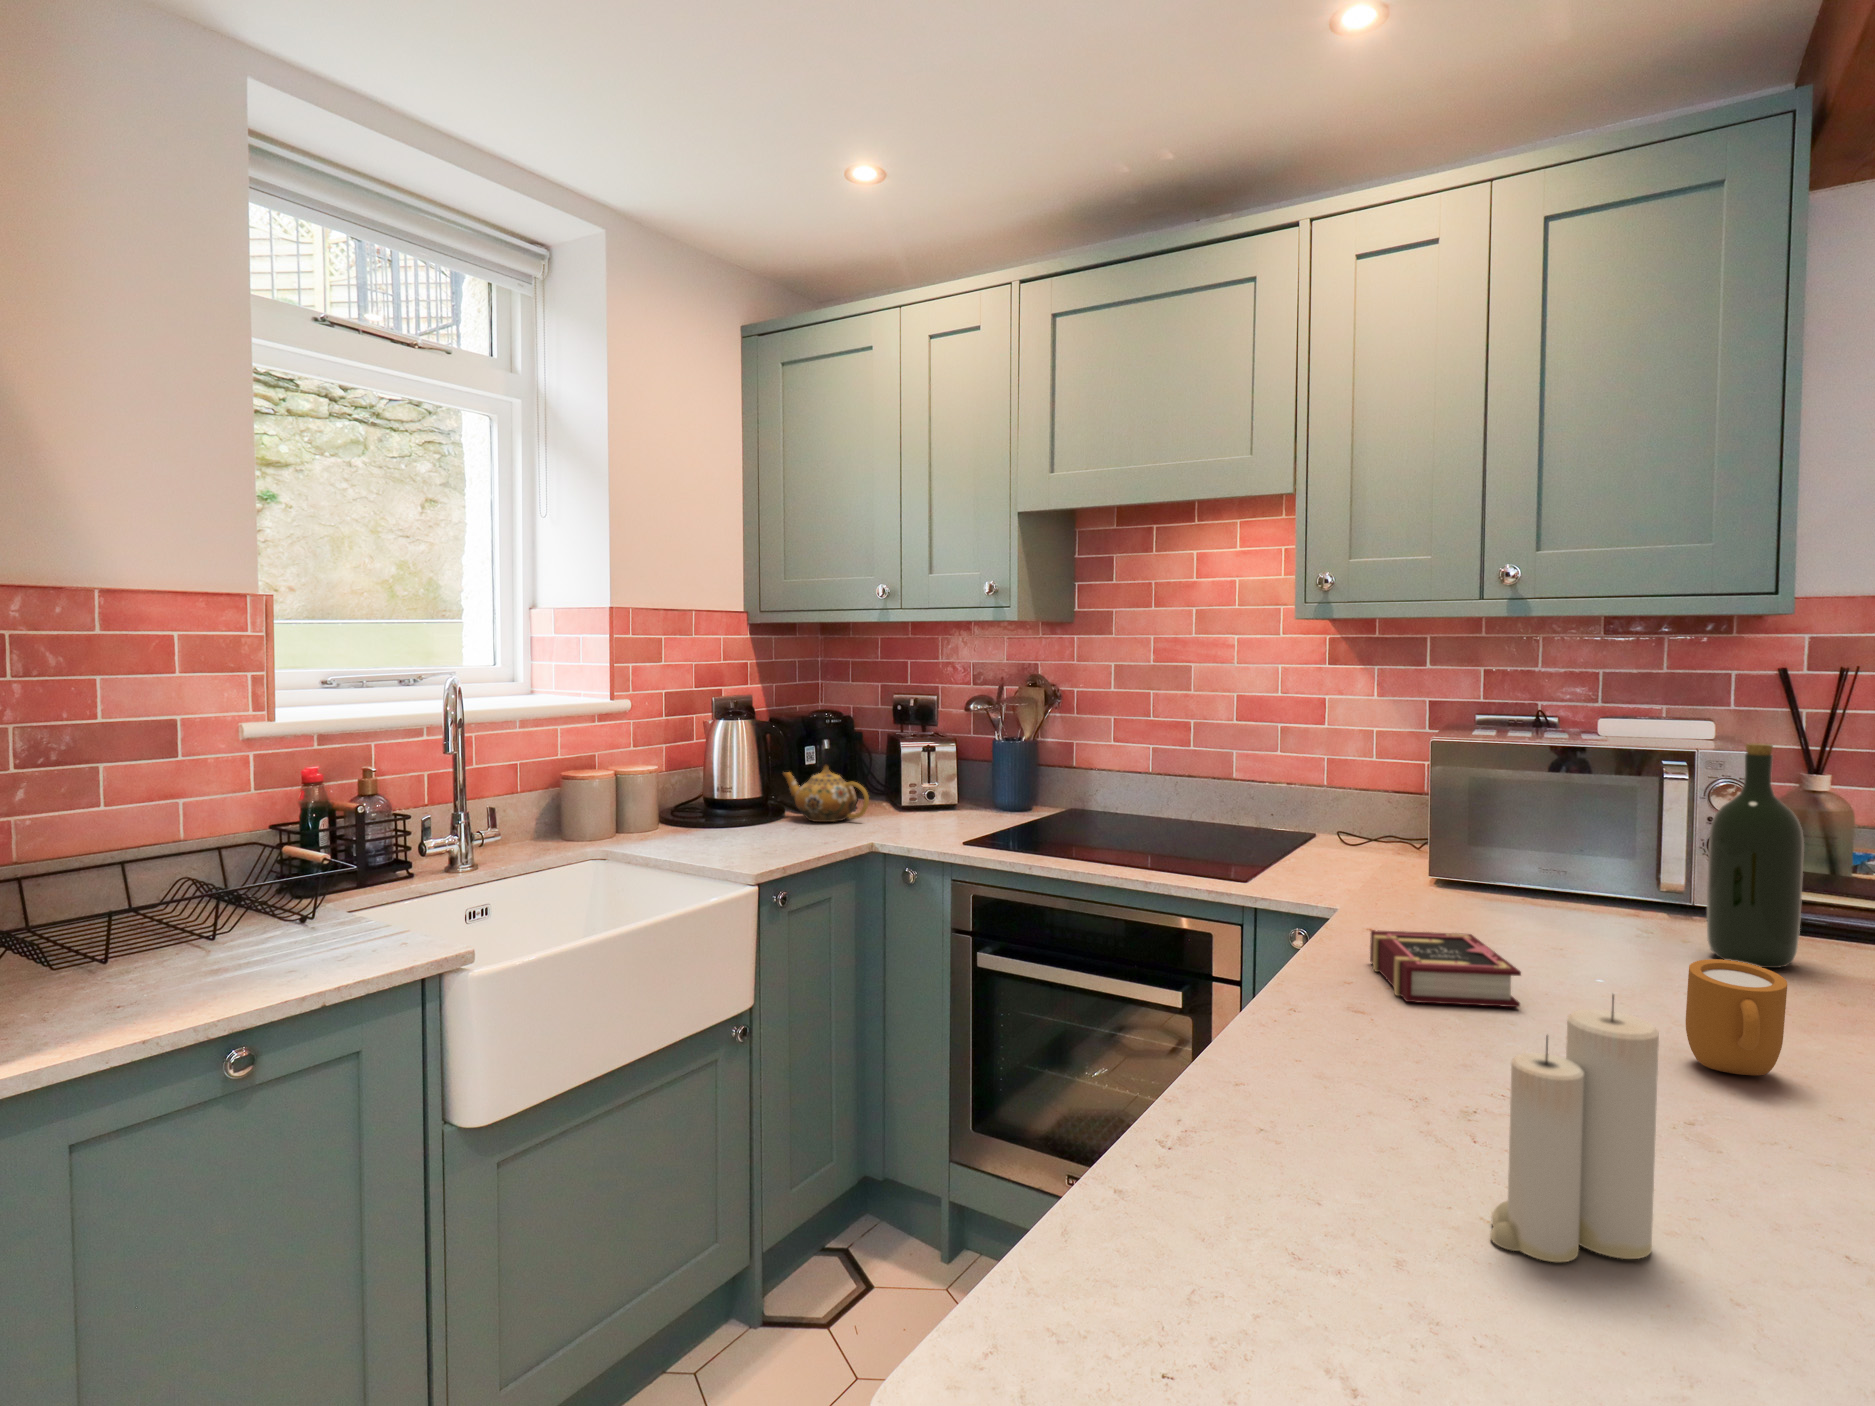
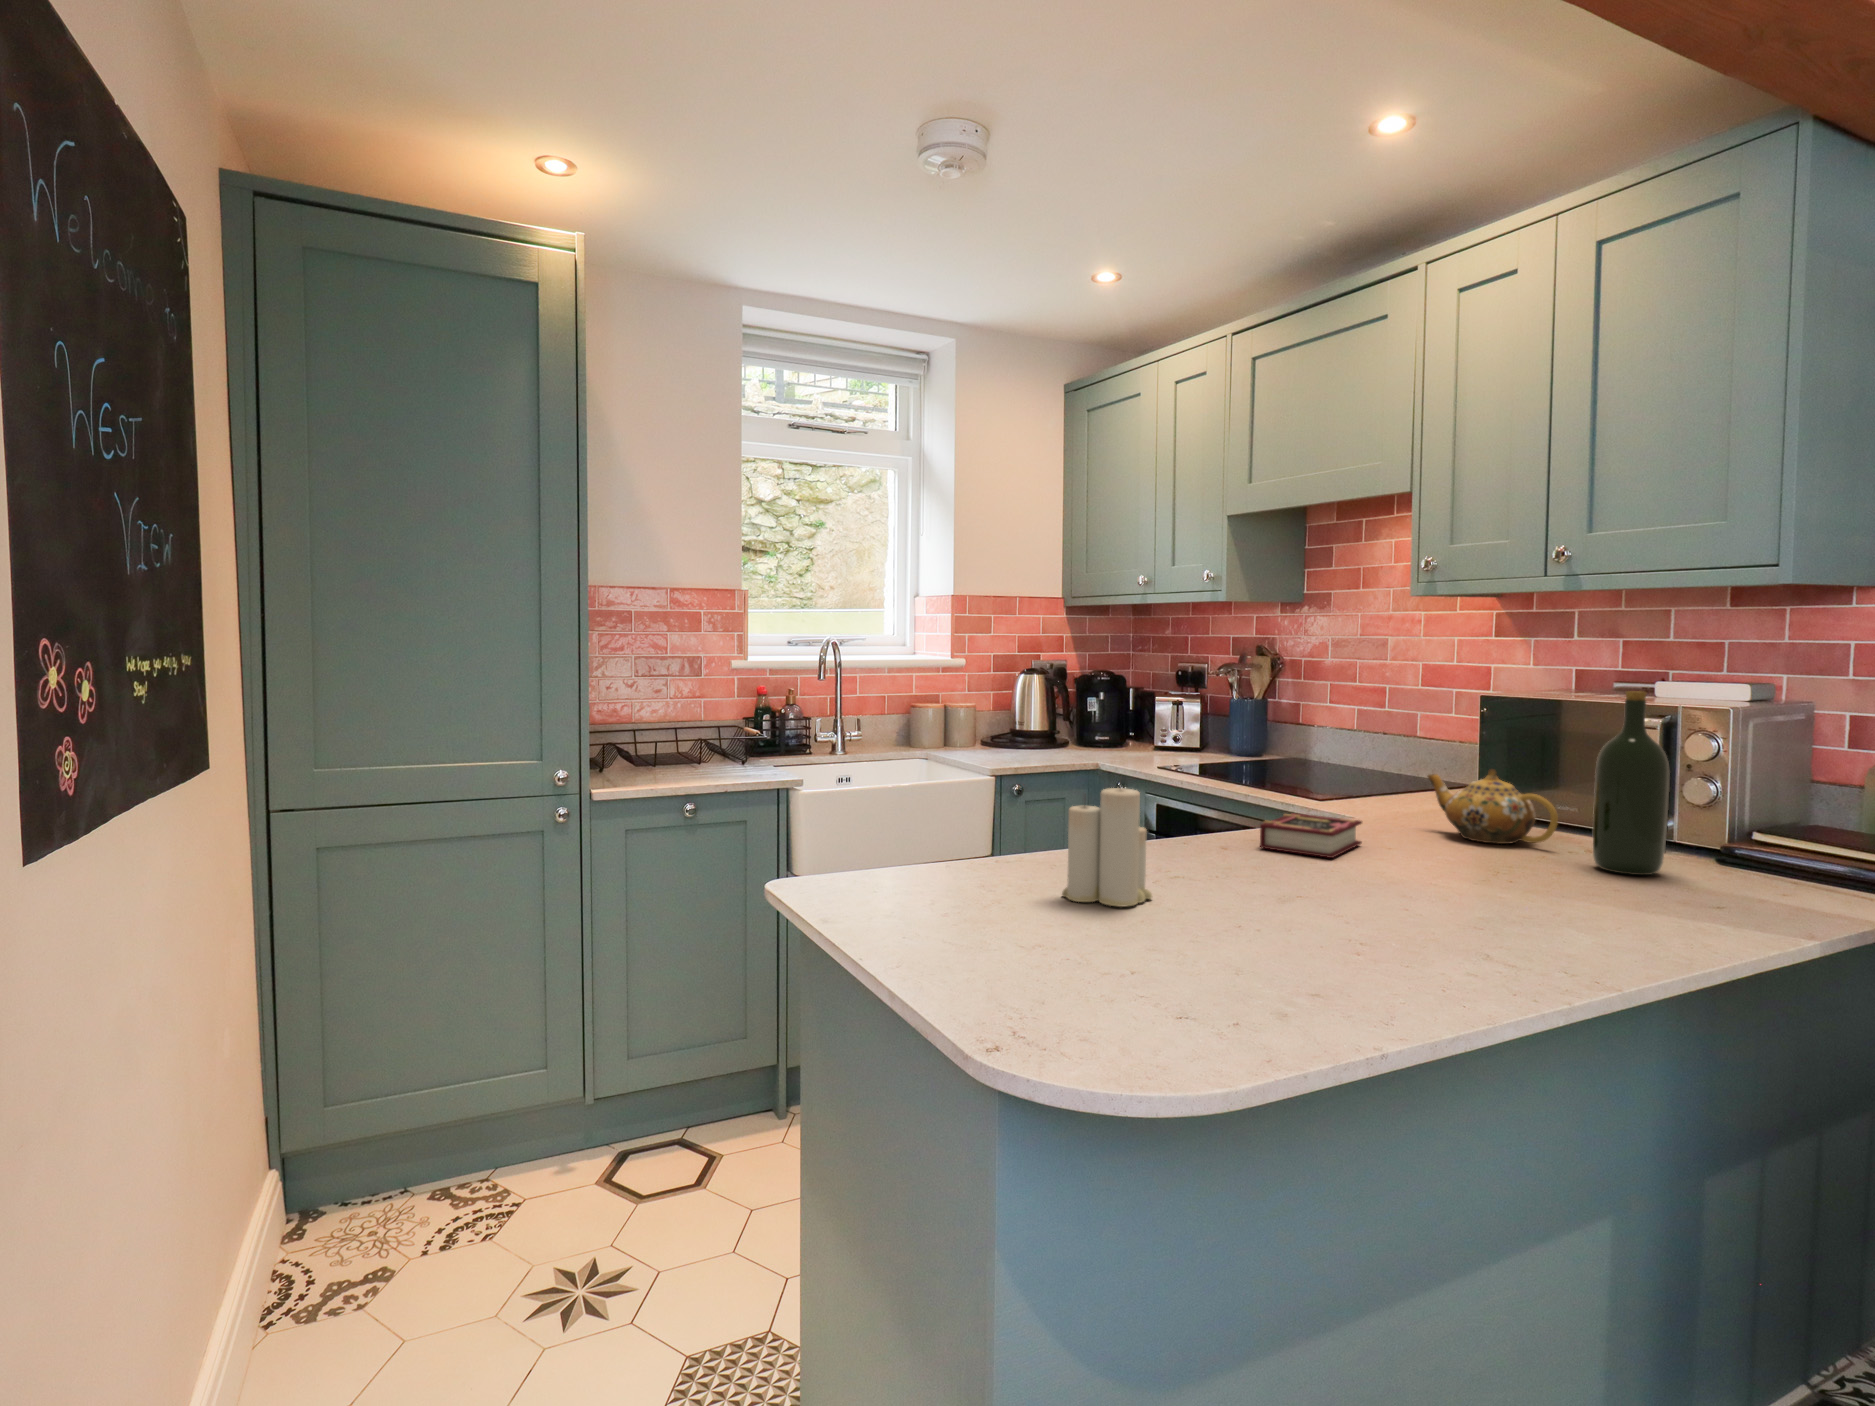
teapot: present [783,765,869,822] -> present [1428,769,1558,844]
mug: present [1686,959,1787,1075] -> none [1366,819,1424,893]

